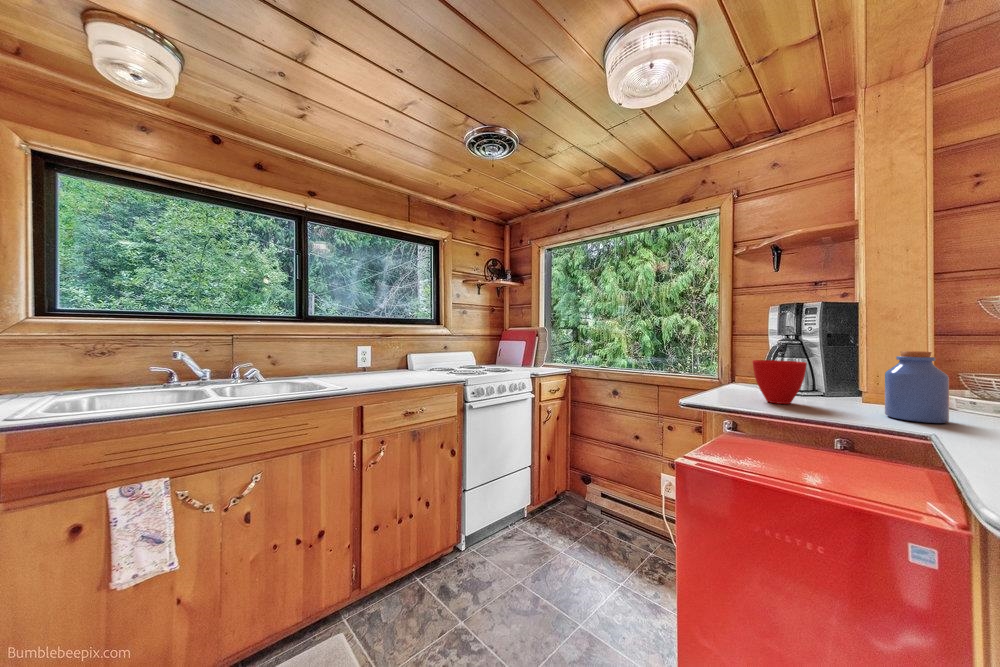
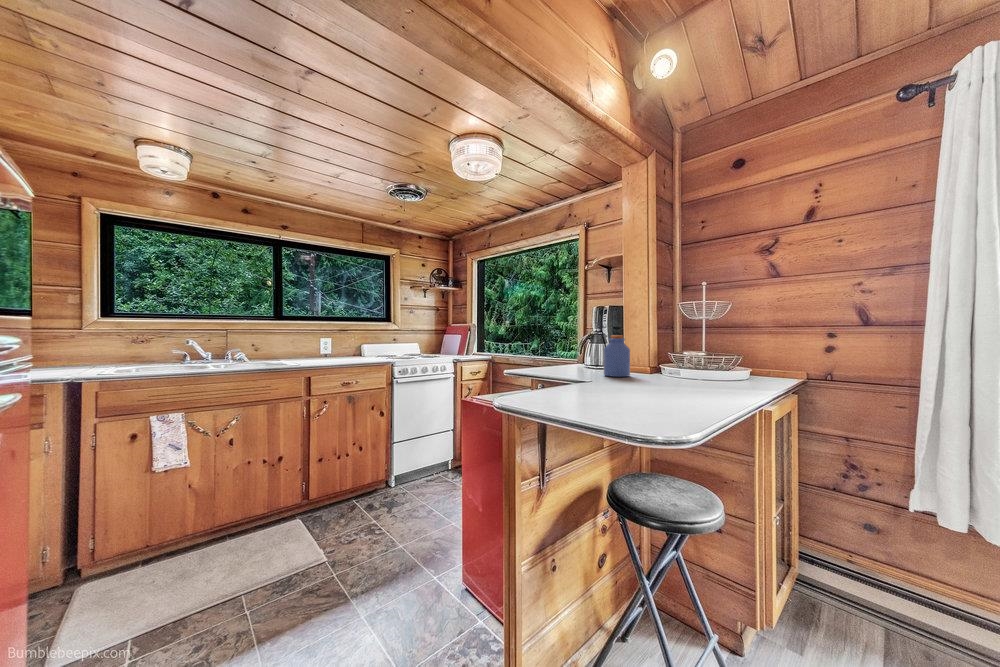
cup: present [753,360,807,404] -> none [554,344,582,371]

